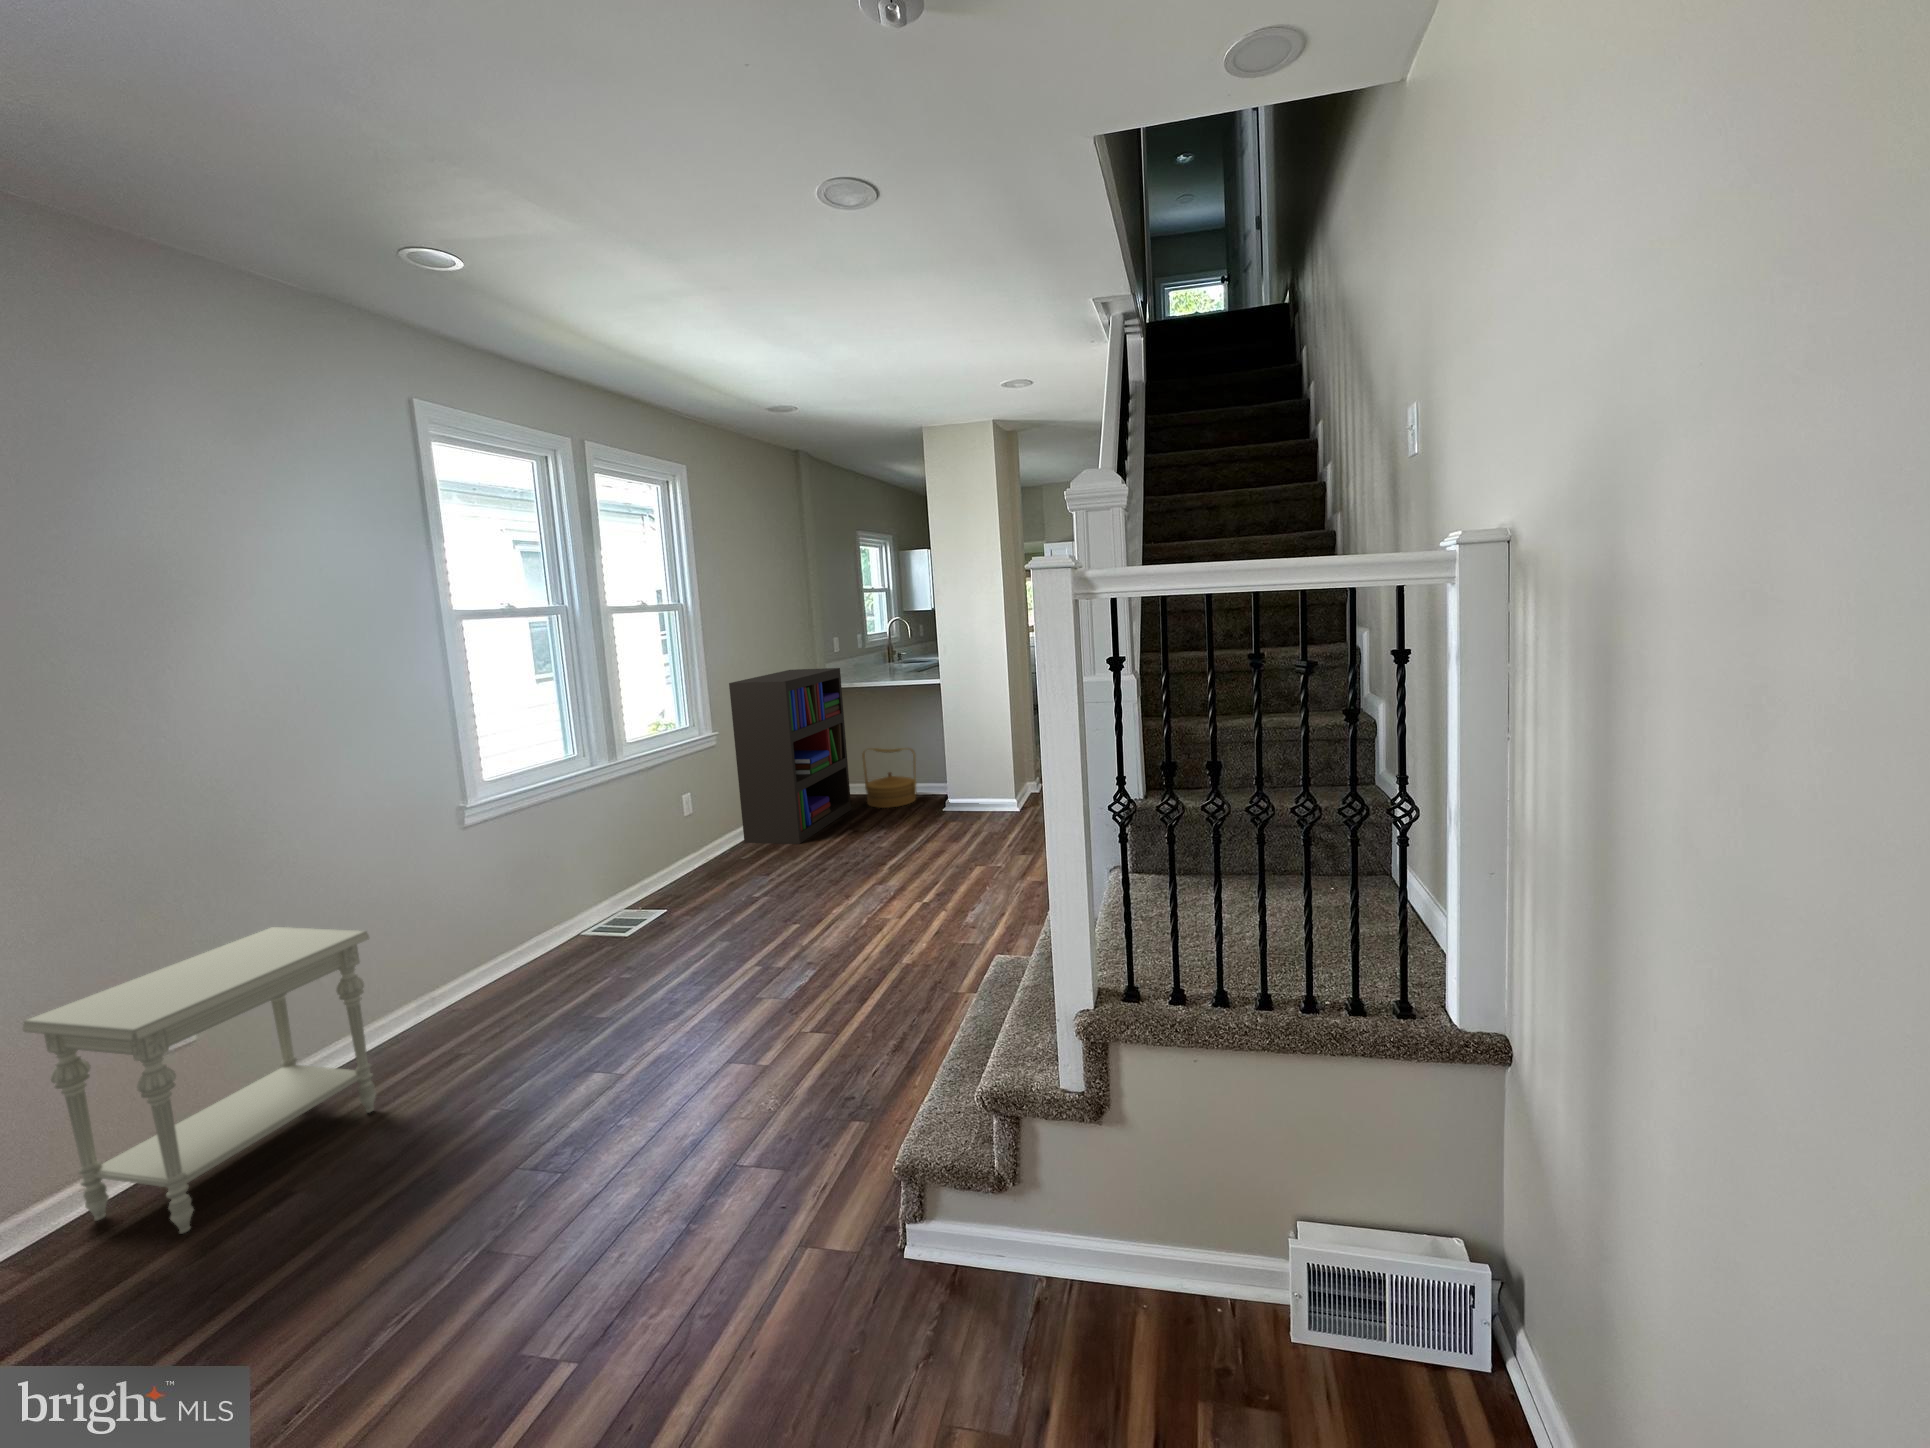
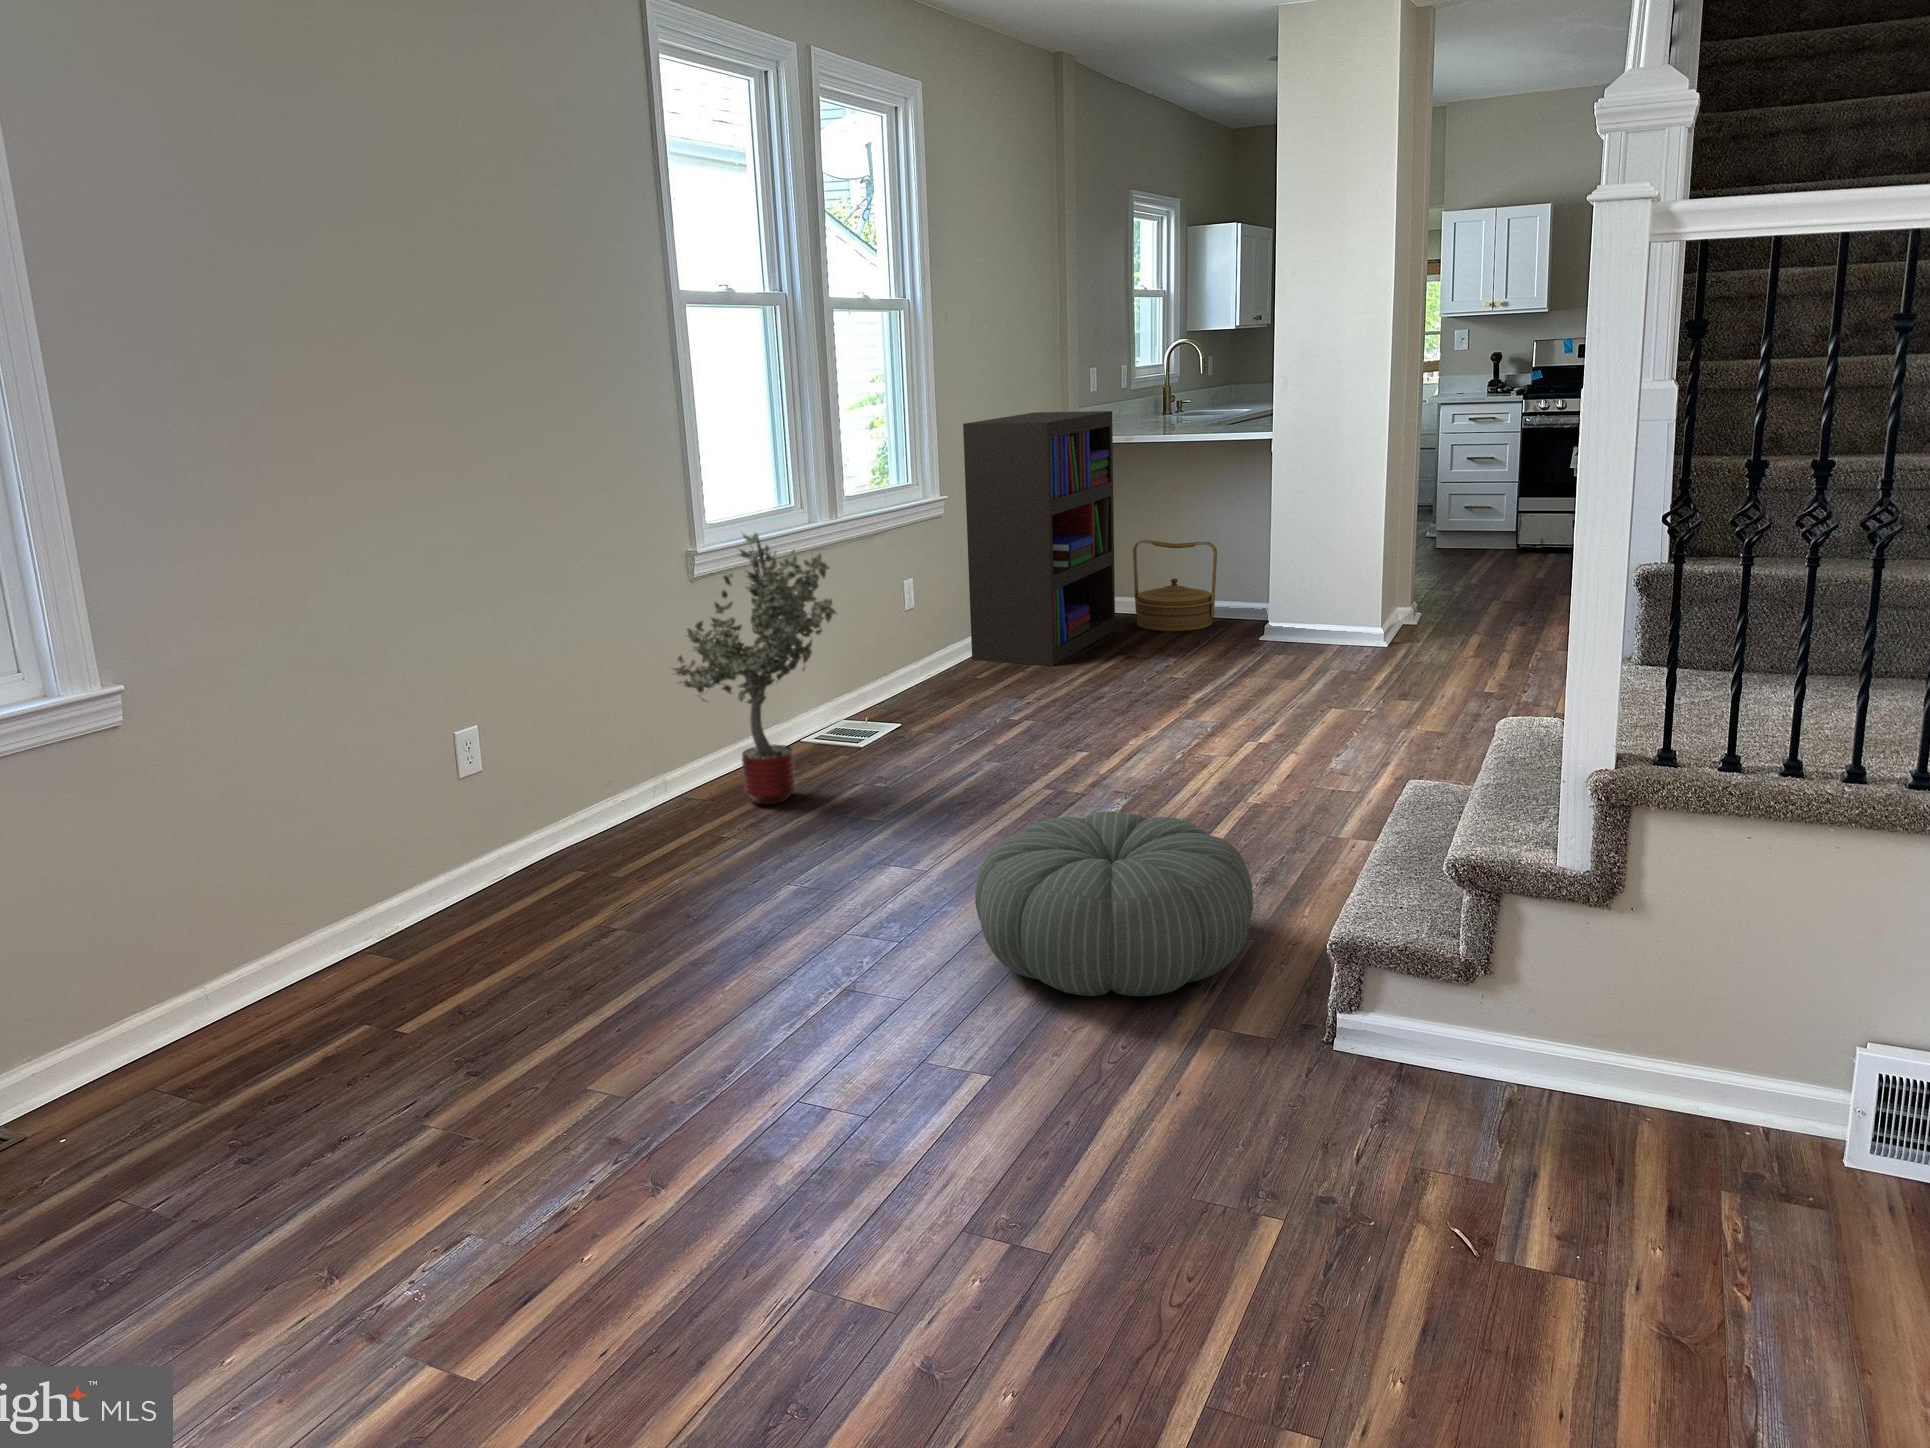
potted tree: none [416,792,586,1010] -> present [672,533,837,804]
side table: present [23,927,376,1234] -> none [389,656,661,942]
pouf: none [620,1023,862,1226] -> present [975,811,1253,996]

